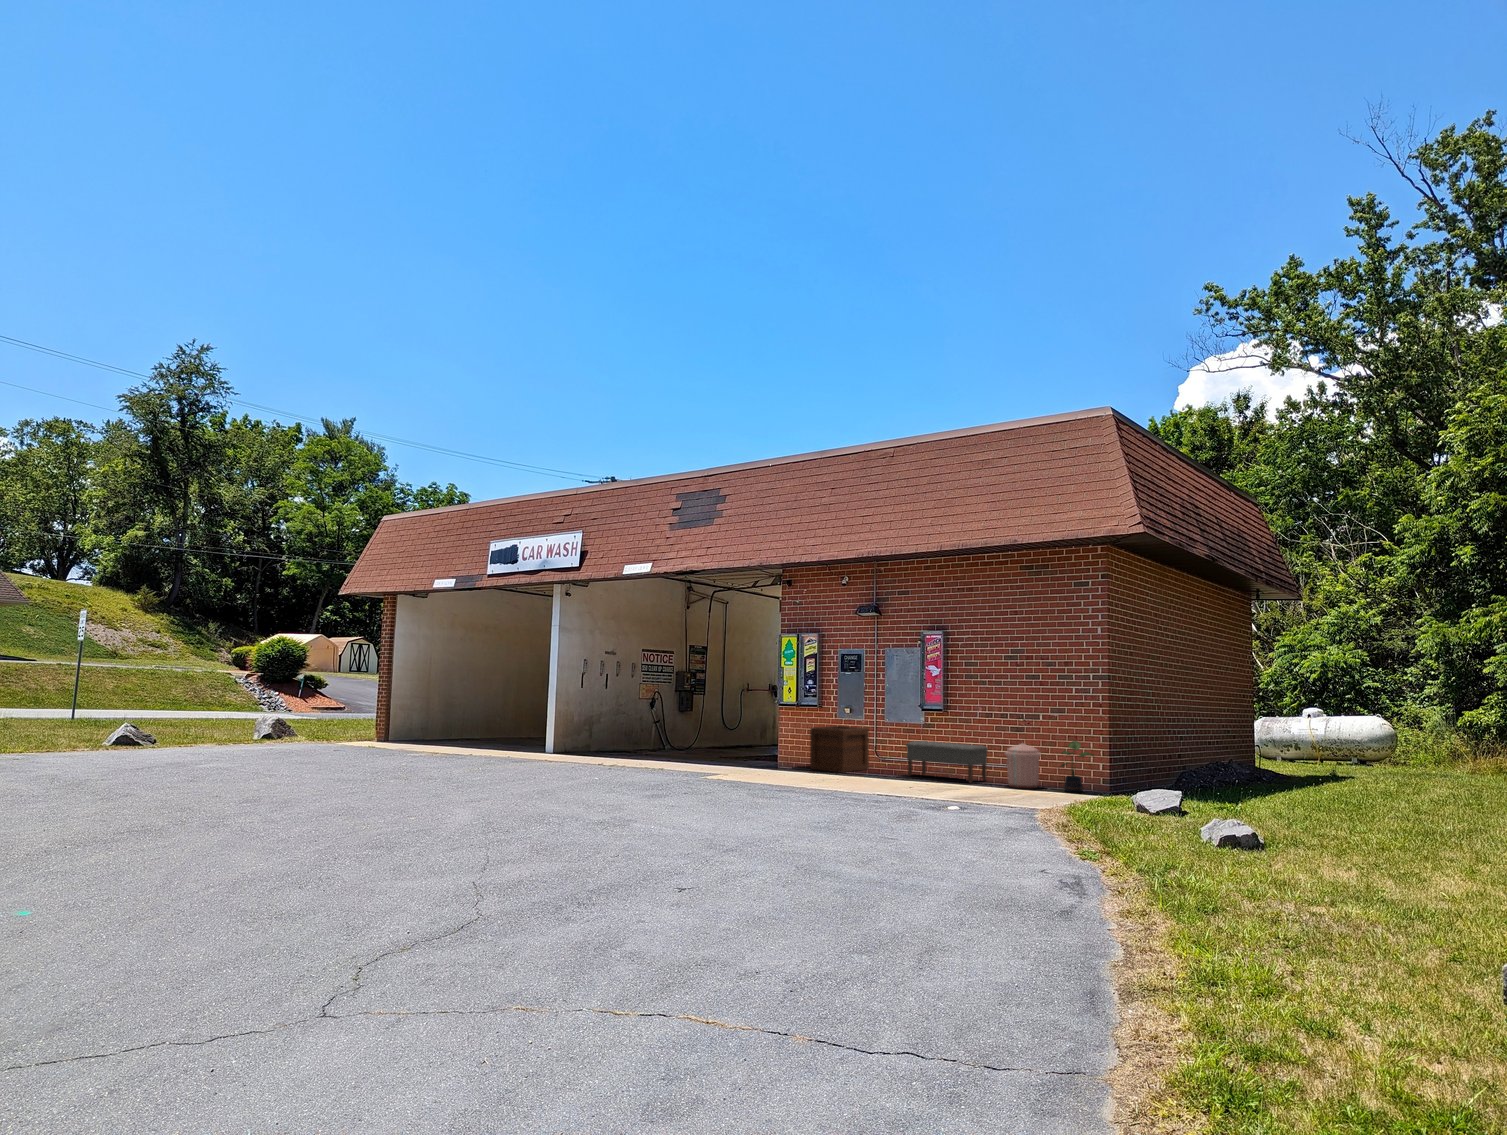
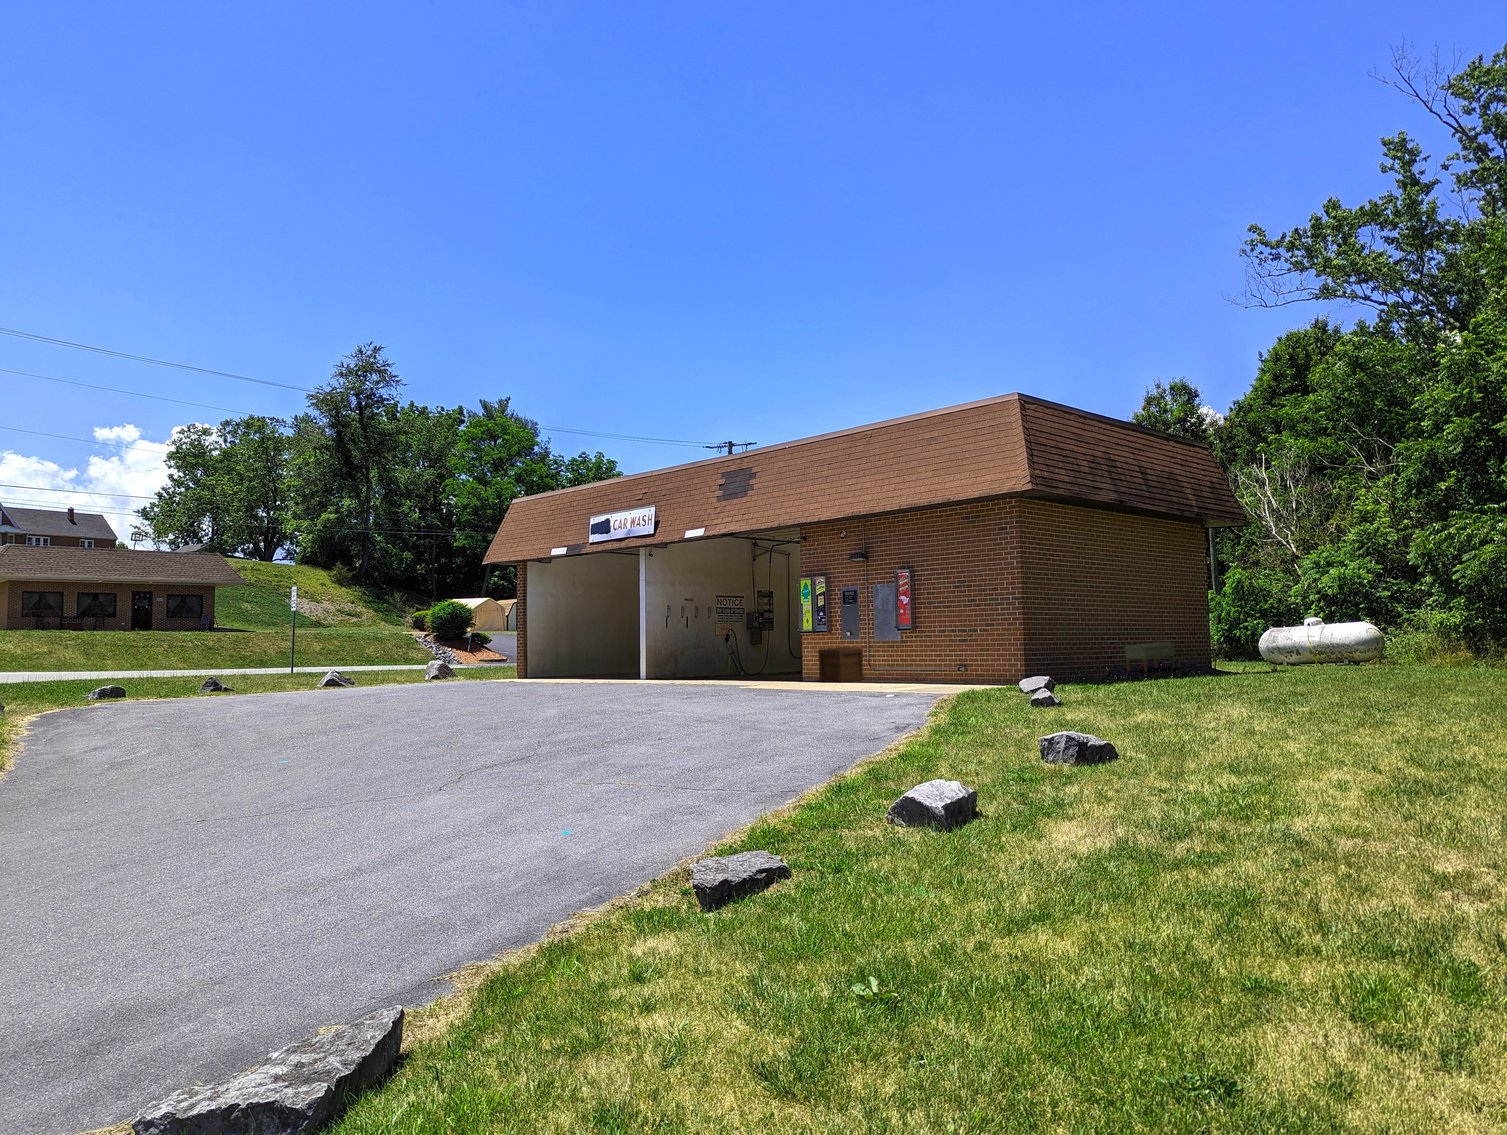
bench: present [906,741,988,783] -> present [1125,642,1174,672]
potted plant: present [1061,741,1093,792] -> none [984,648,1010,686]
trash can: present [1005,743,1041,788] -> none [949,652,976,686]

